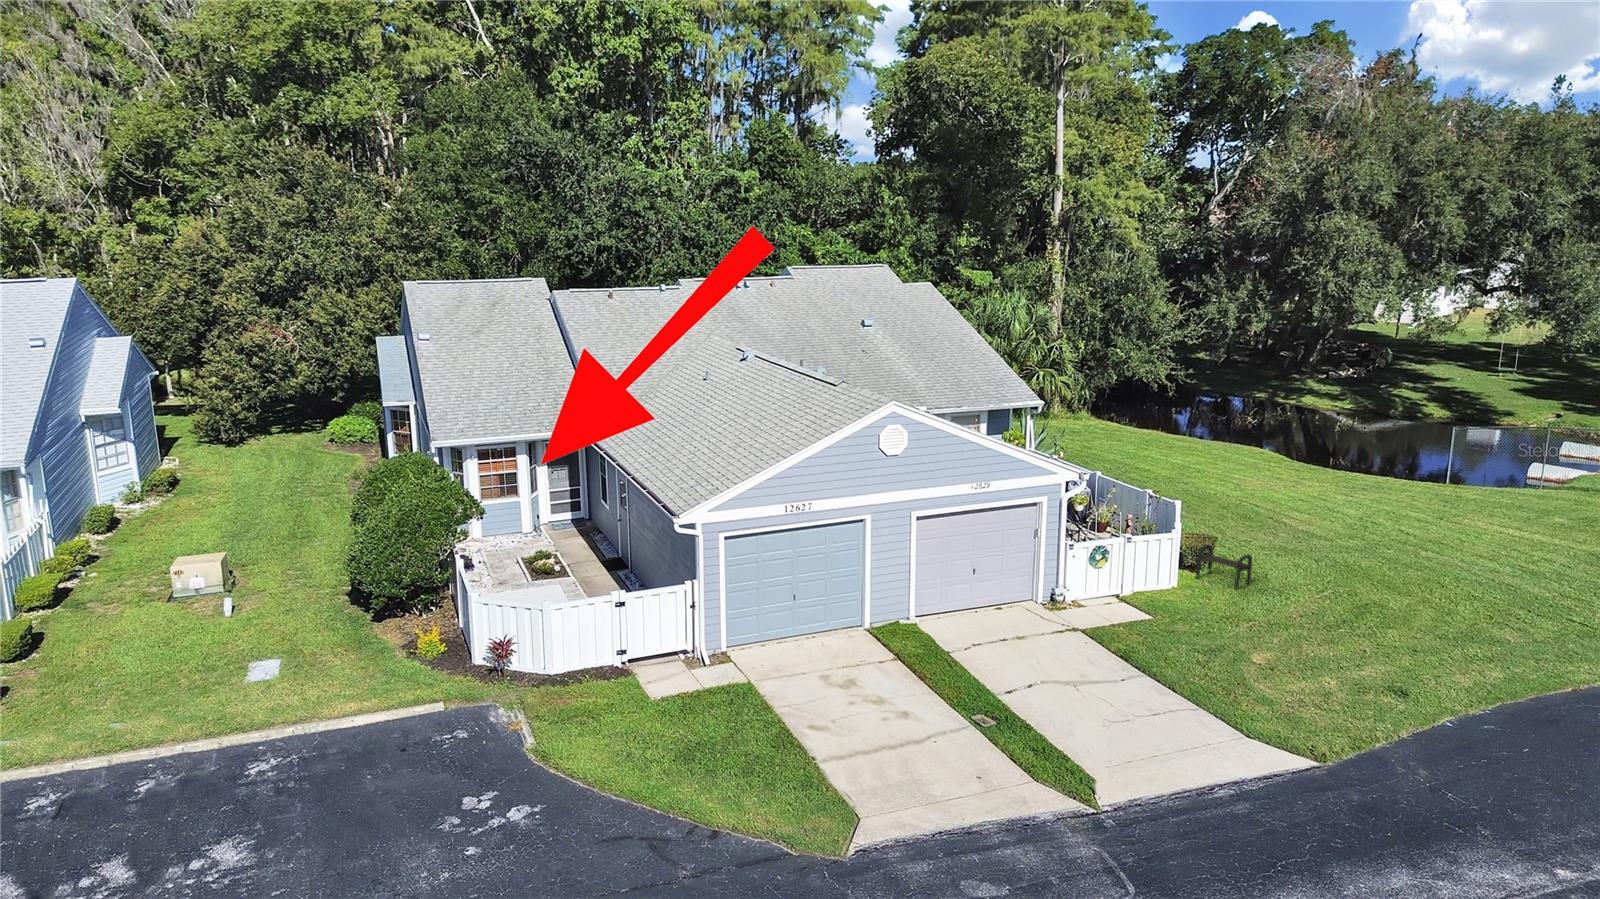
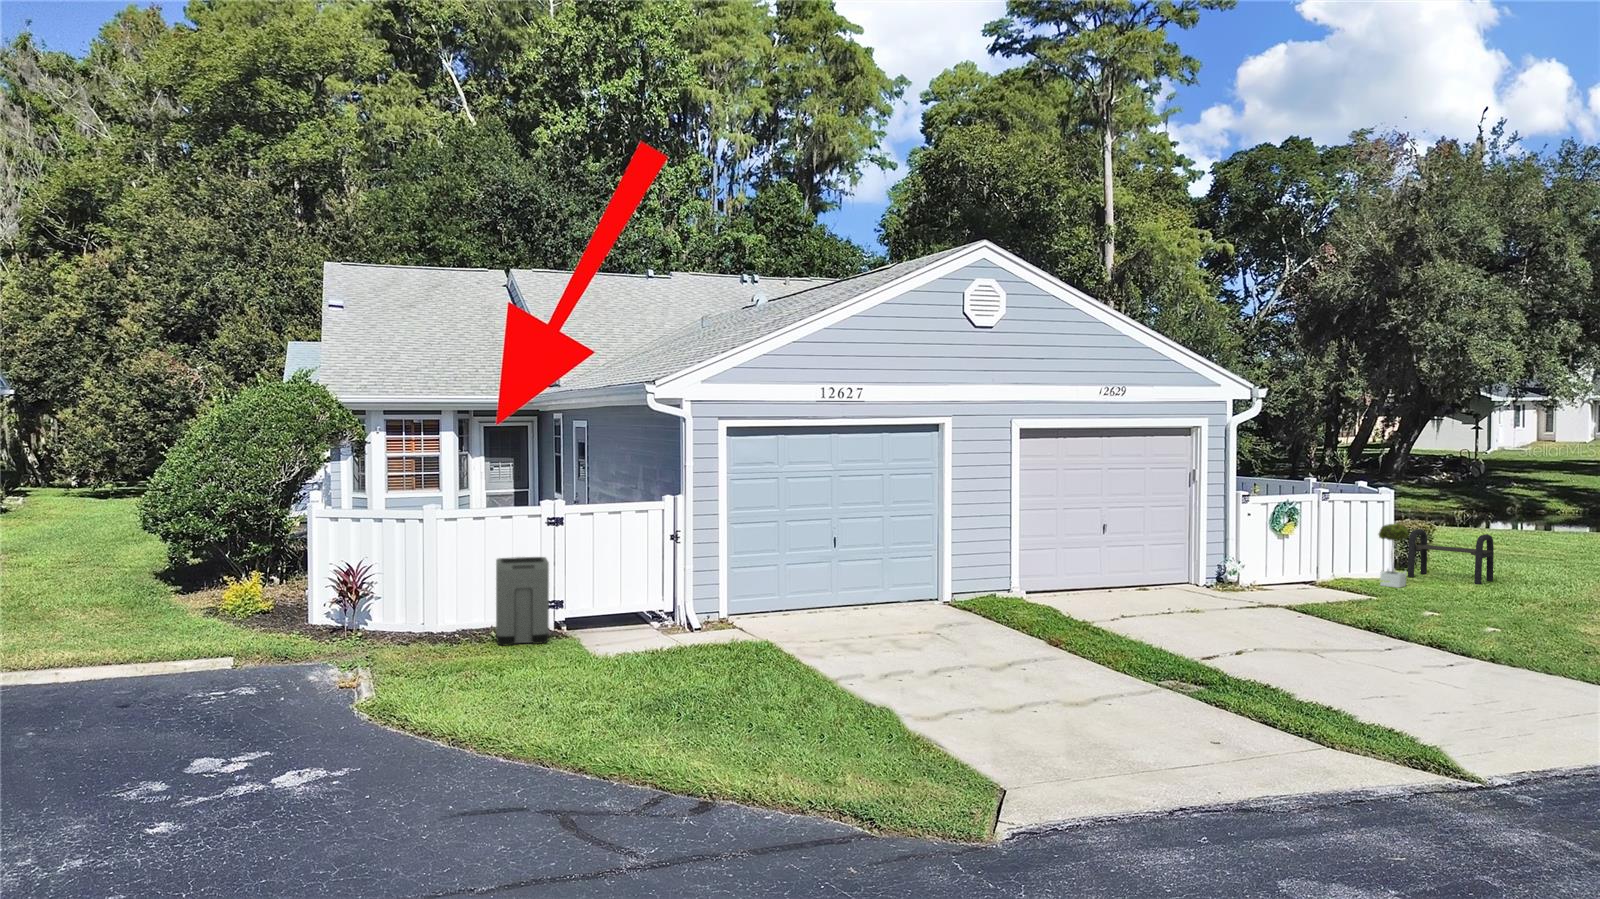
potted tree: none [1168,553,1188,596] -> present [1379,523,1409,588]
trash can: none [586,627,620,685] -> present [496,557,549,646]

